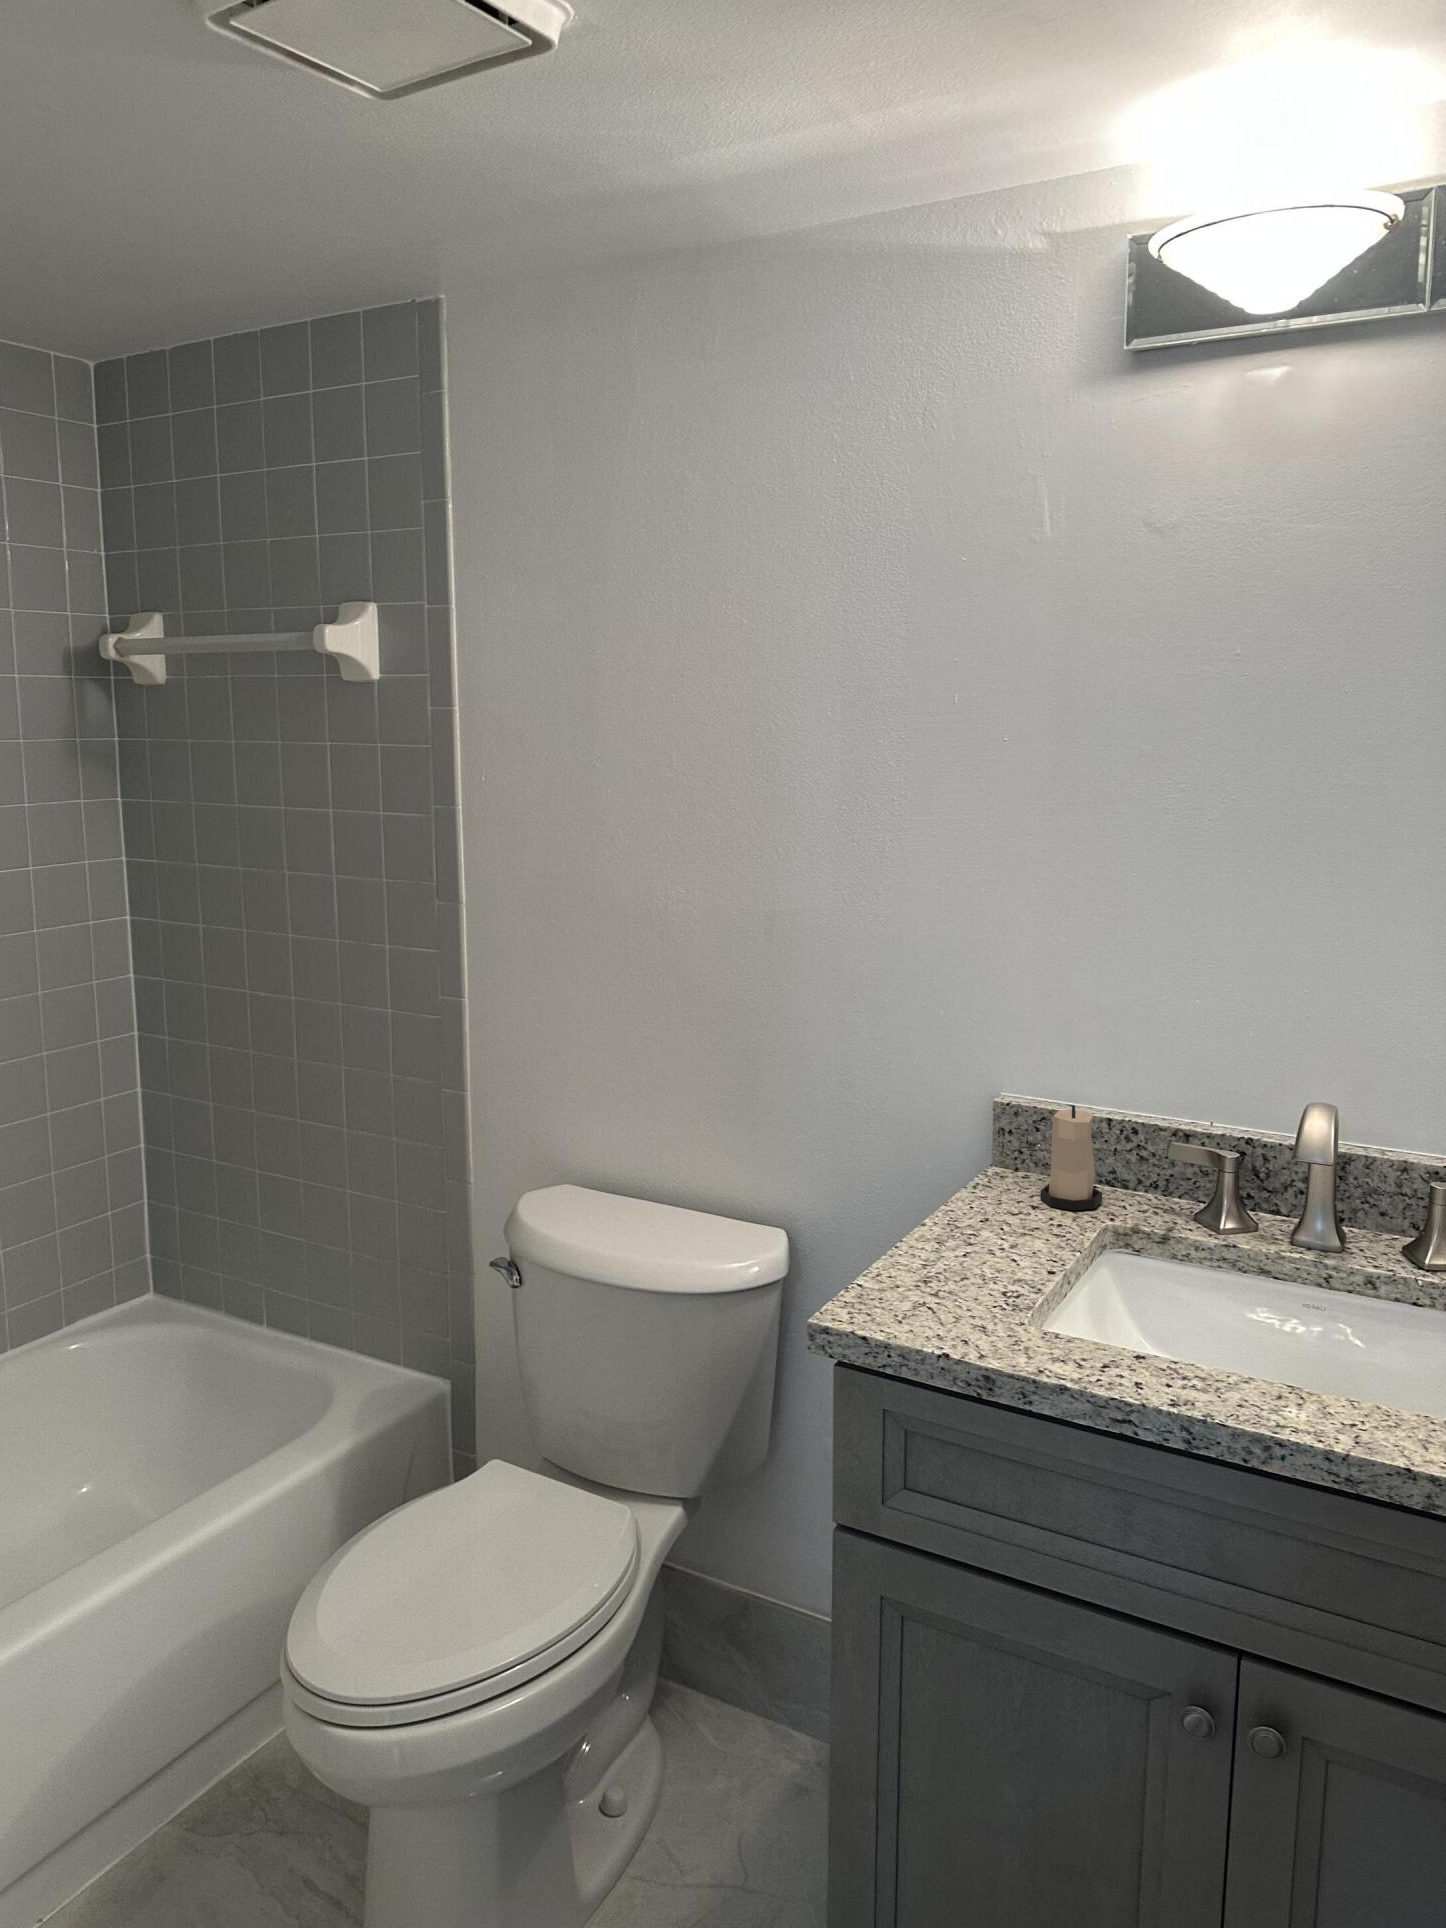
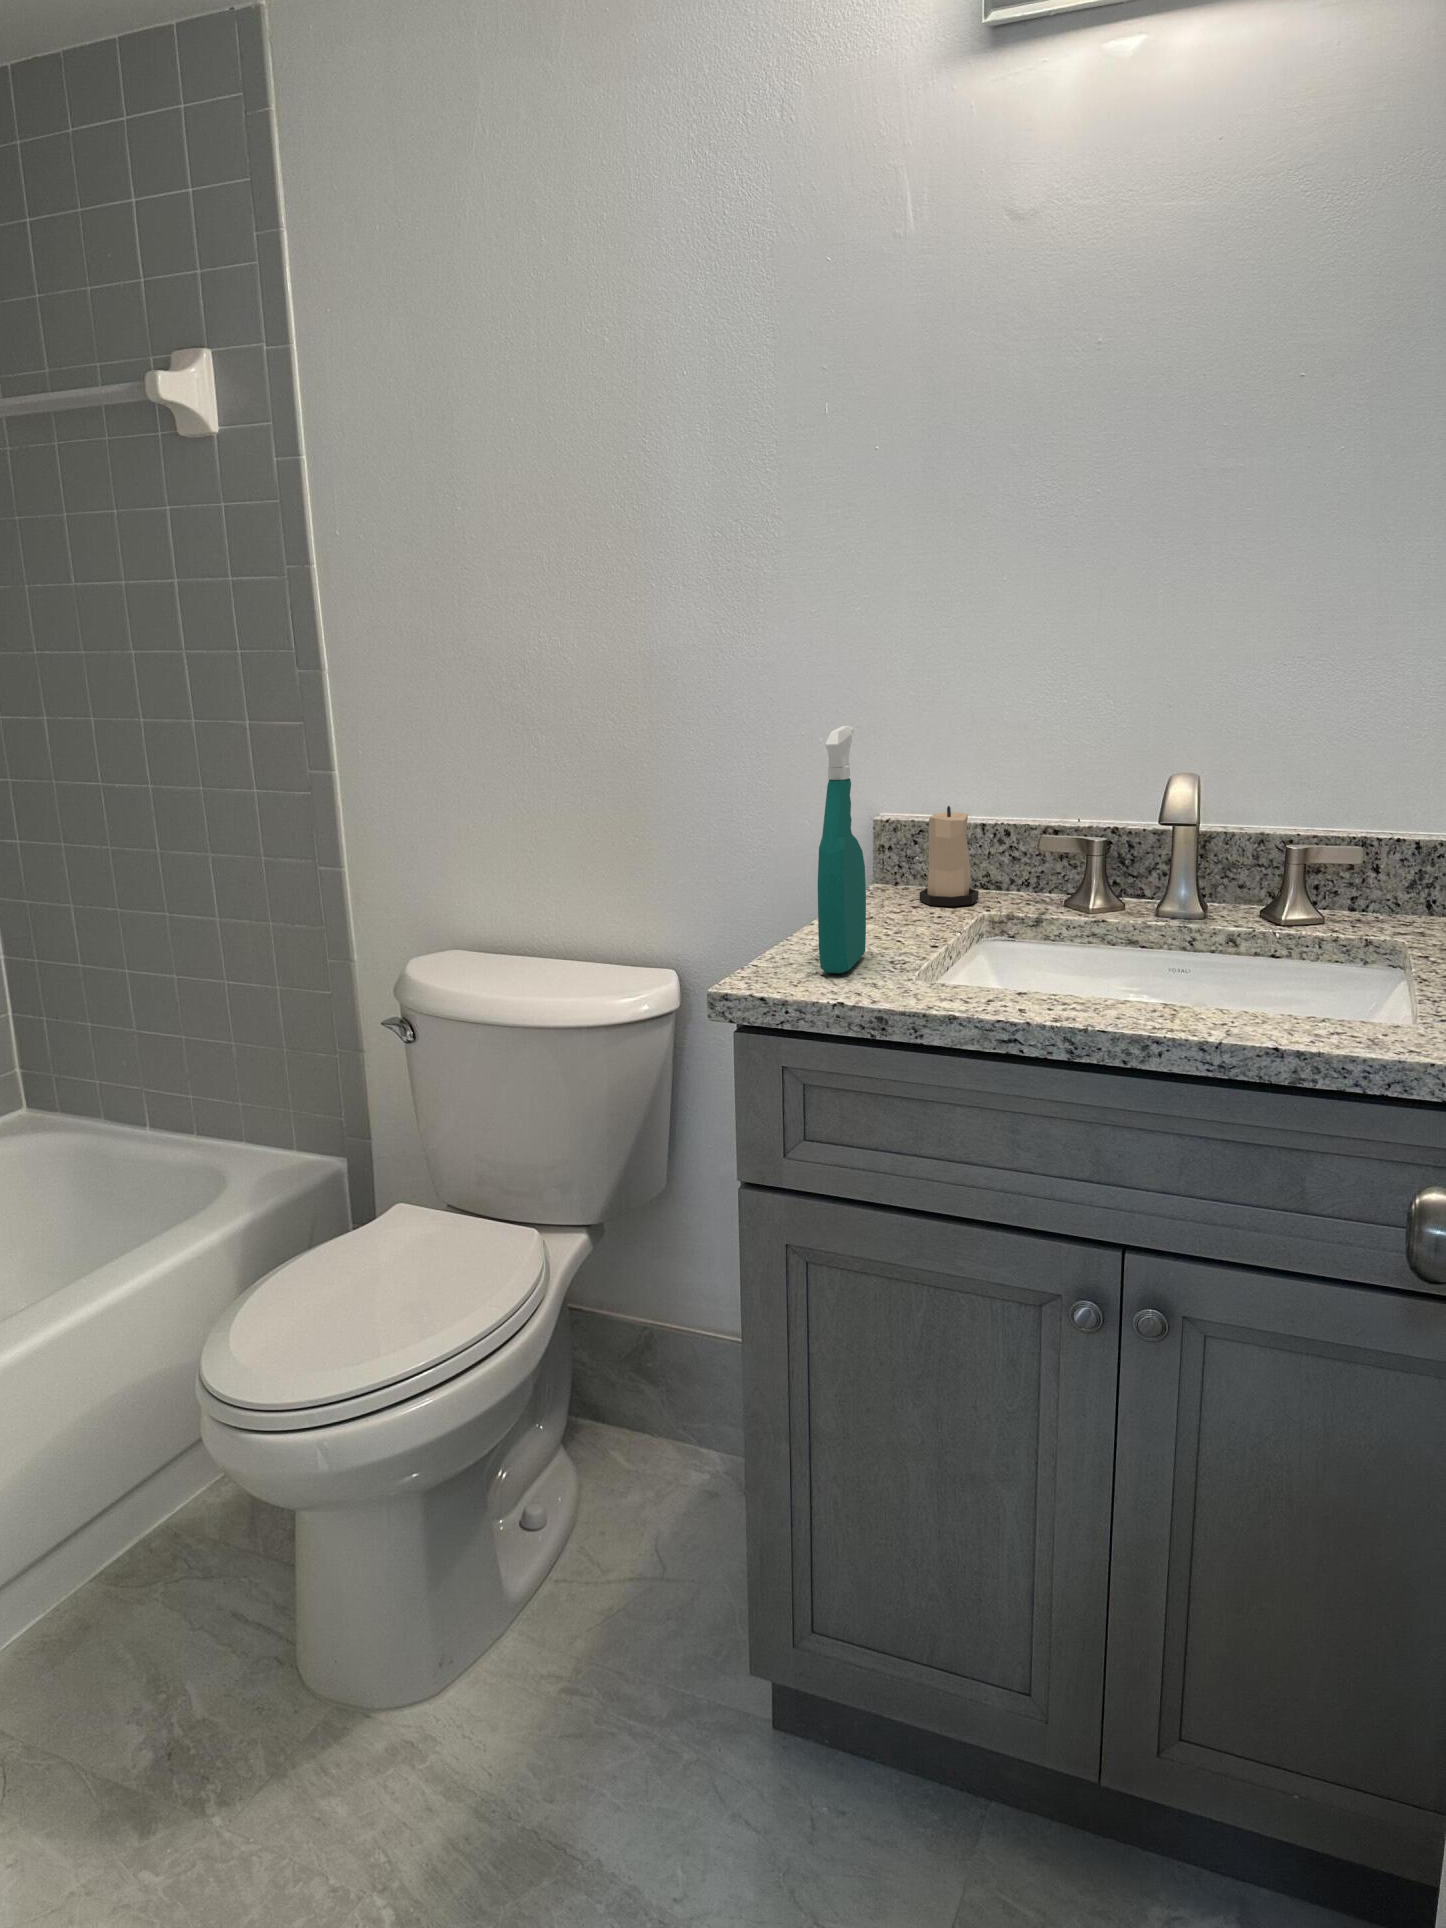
spray bottle: none [928,1053,980,1311] -> present [818,726,866,973]

